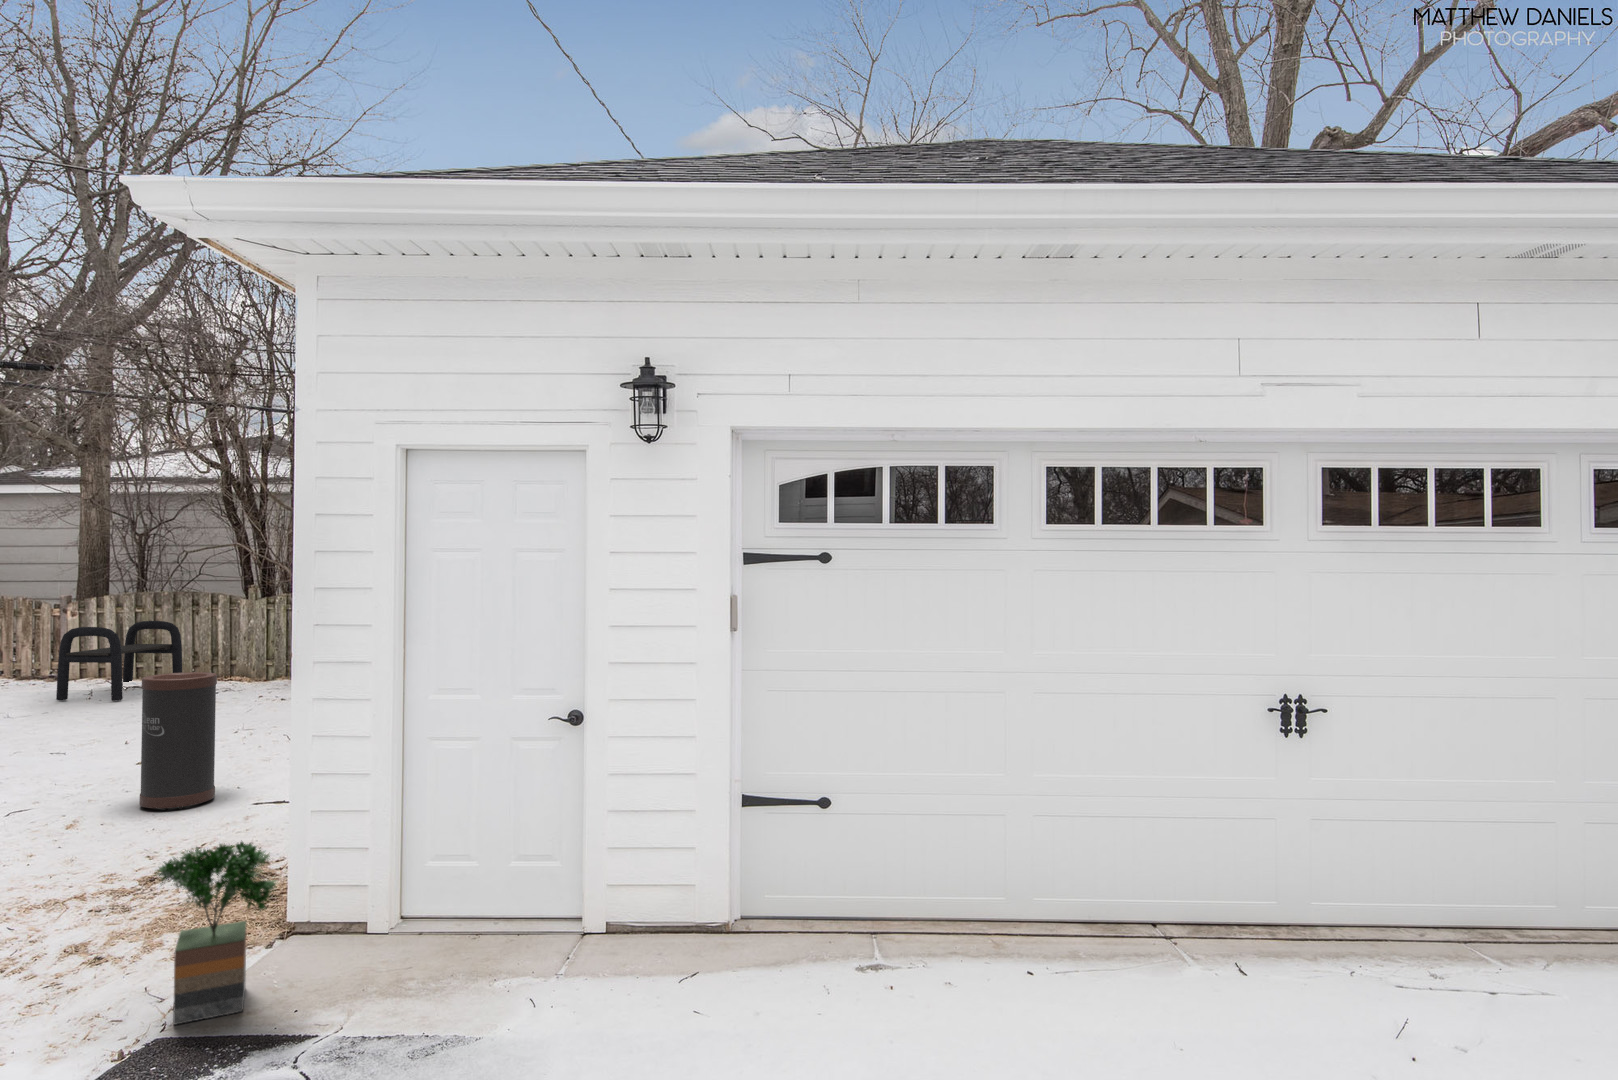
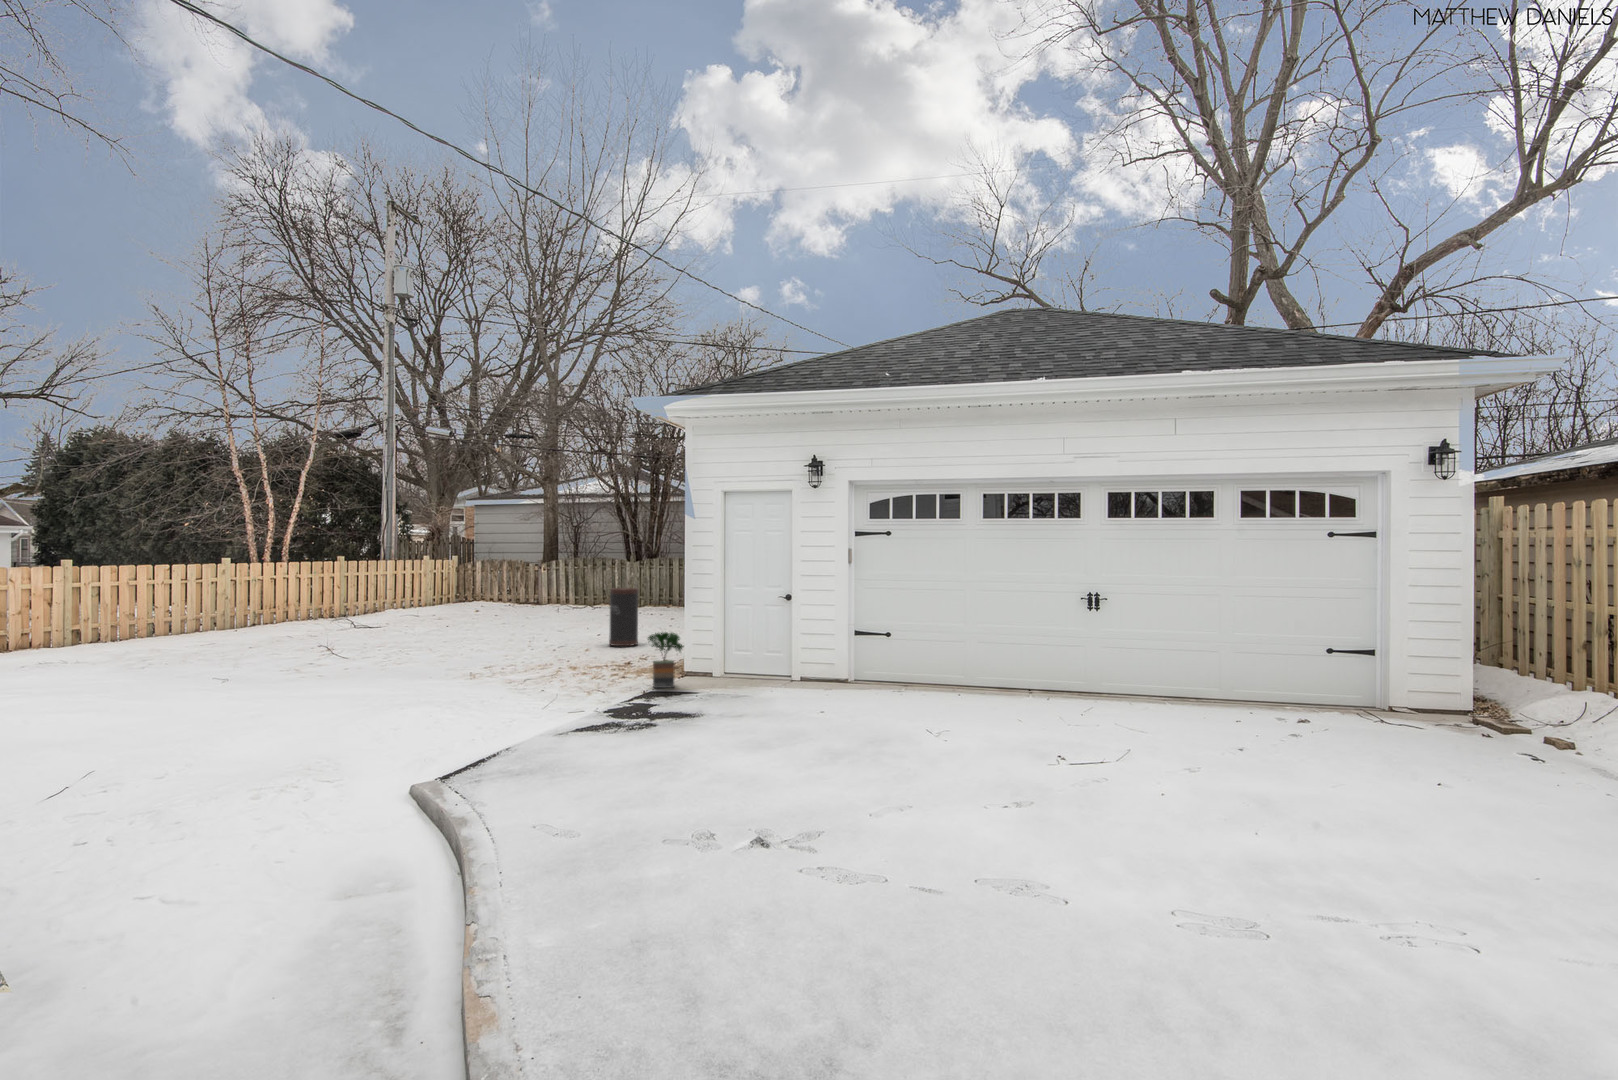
bench: present [56,621,182,701] -> none [544,573,599,613]

